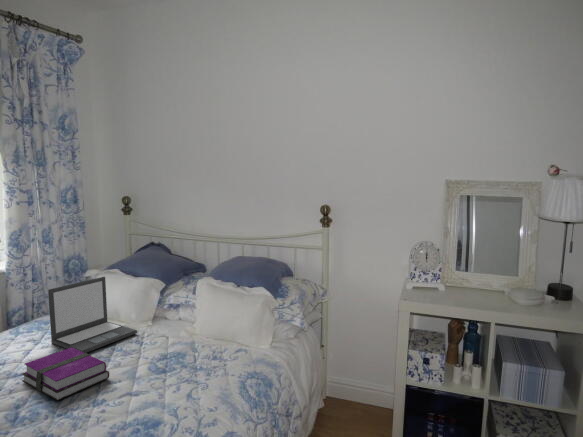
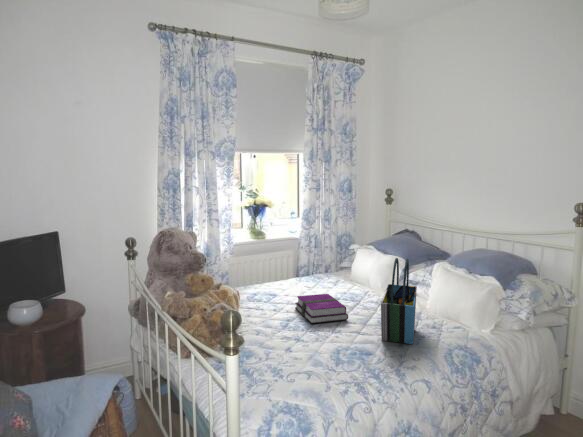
laptop: present [48,277,137,353] -> none [318,249,378,301]
tote bag: none [158,288,204,396] -> present [381,258,417,344]

